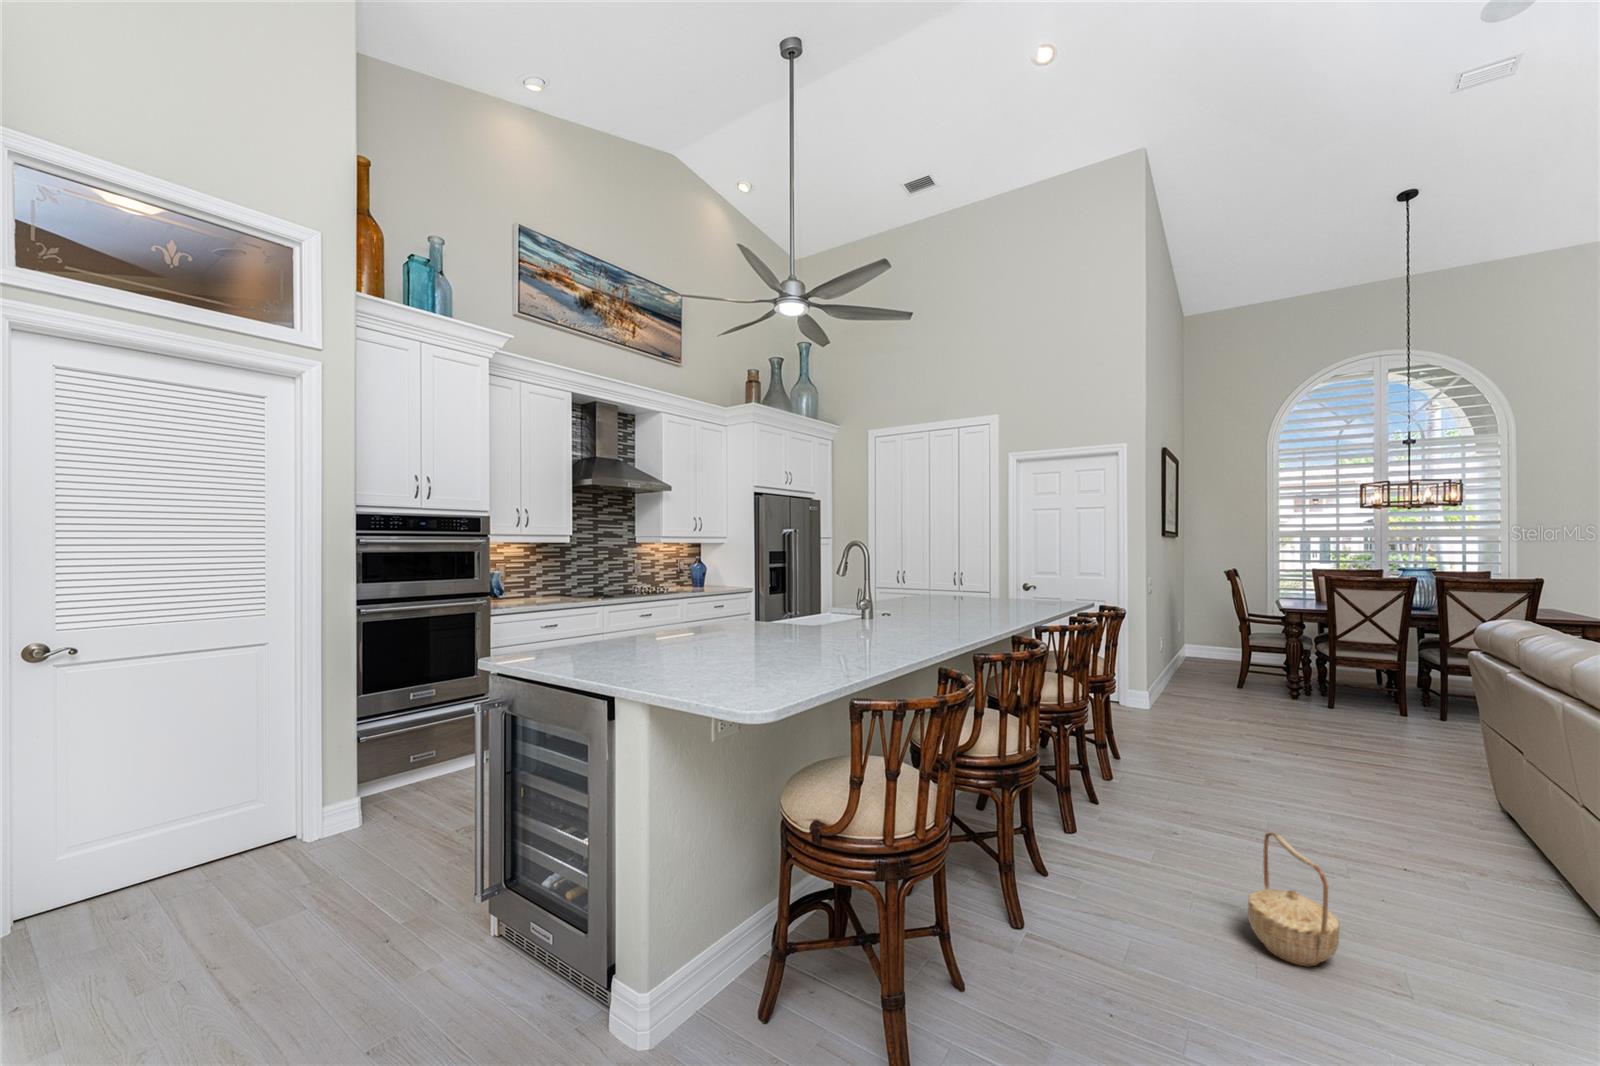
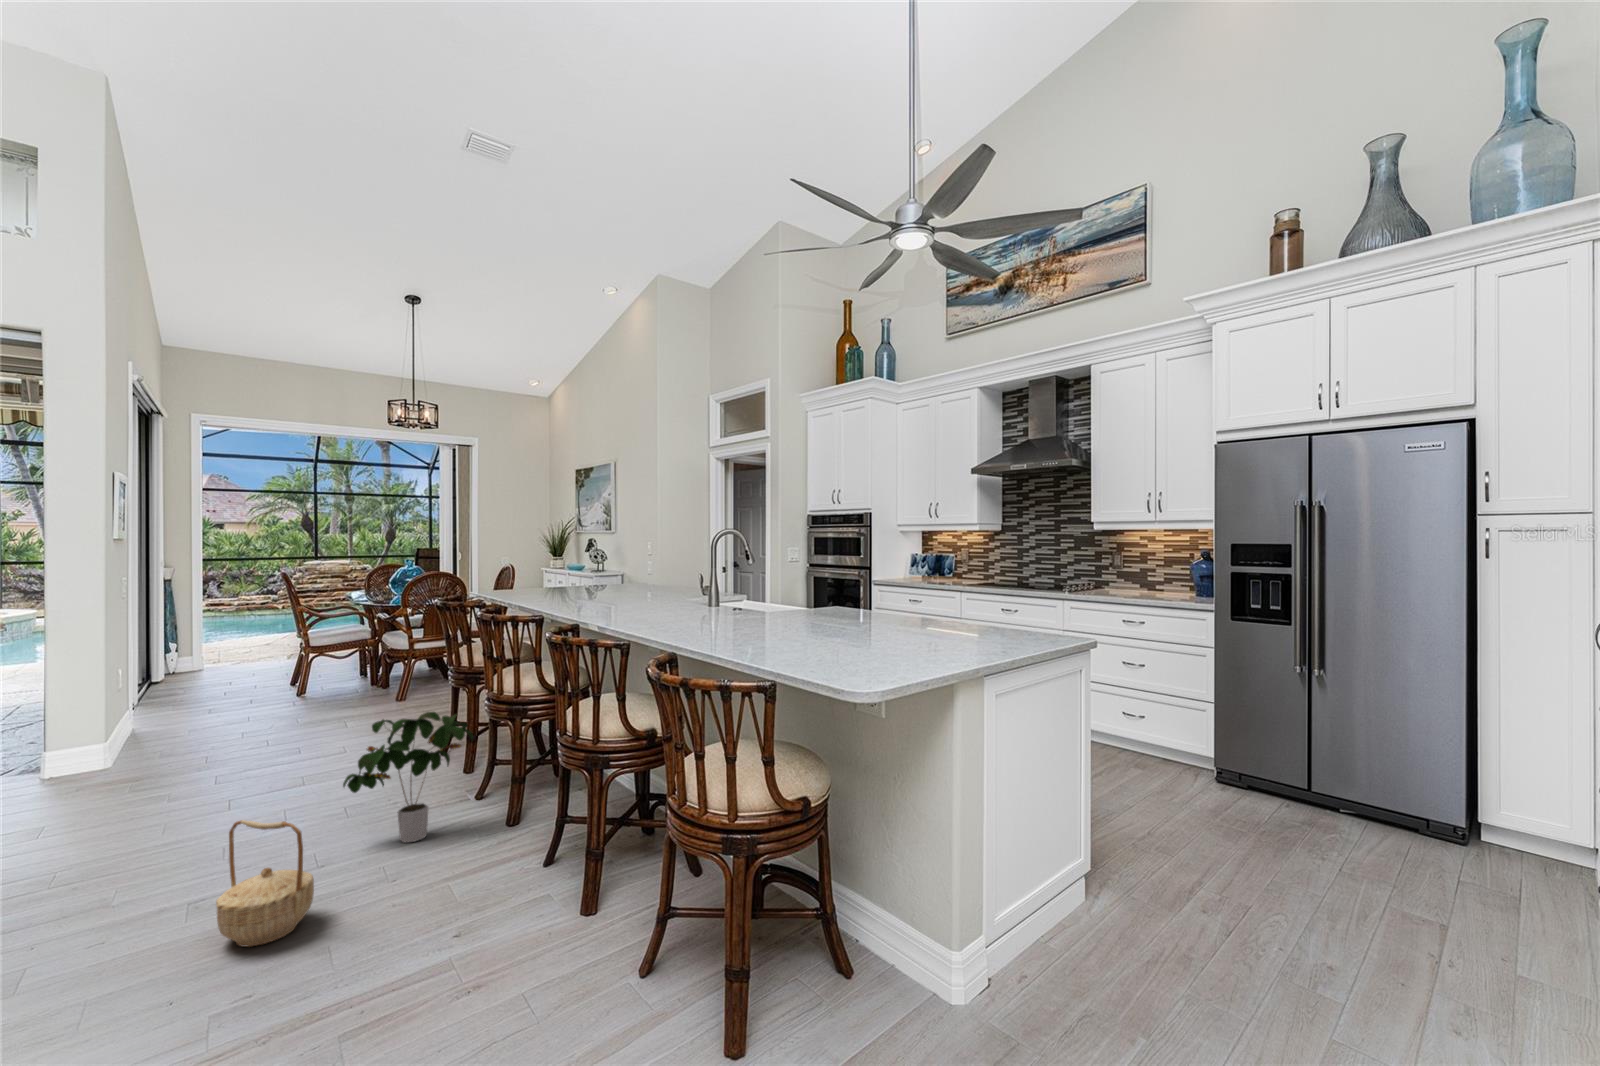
potted plant: none [1026,799,1177,969] -> present [343,712,473,842]

